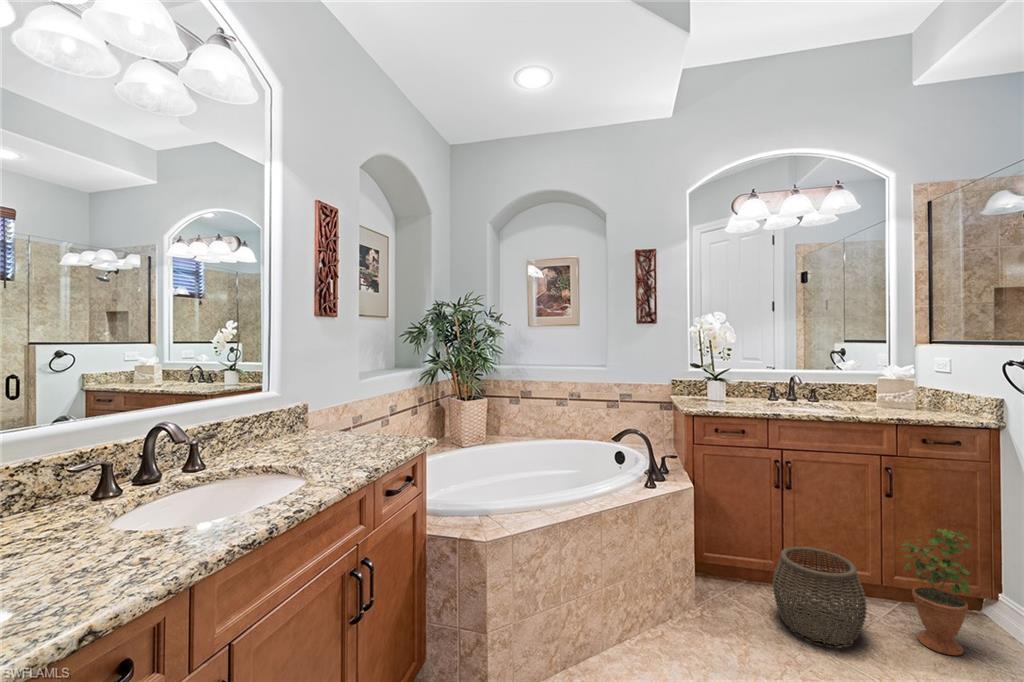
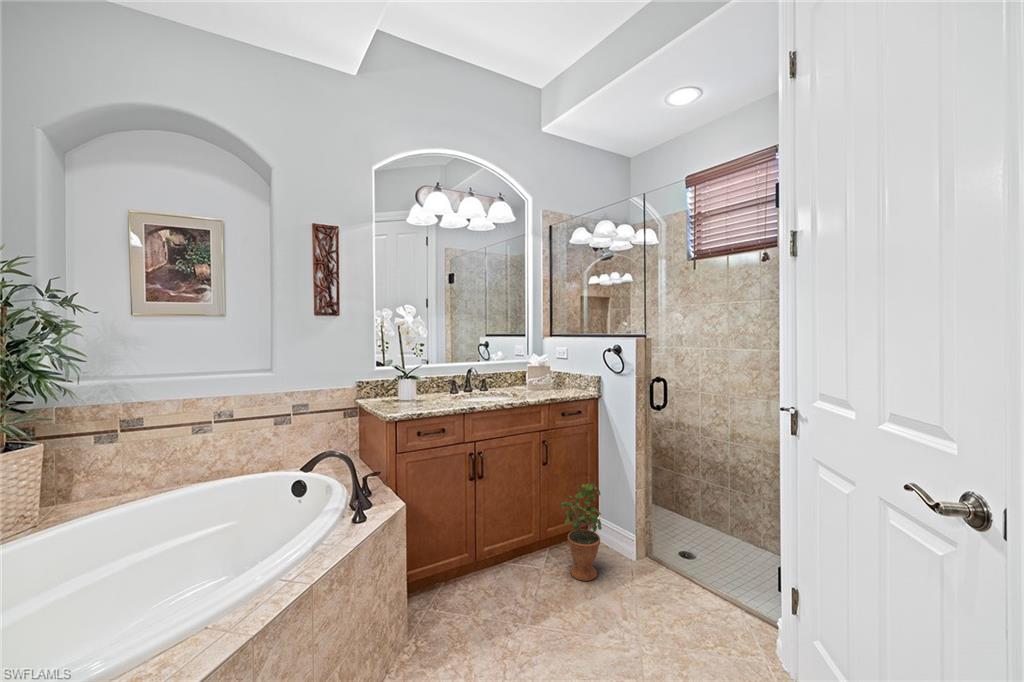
woven basket: present [773,547,867,645] -> none [476,528,549,620]

